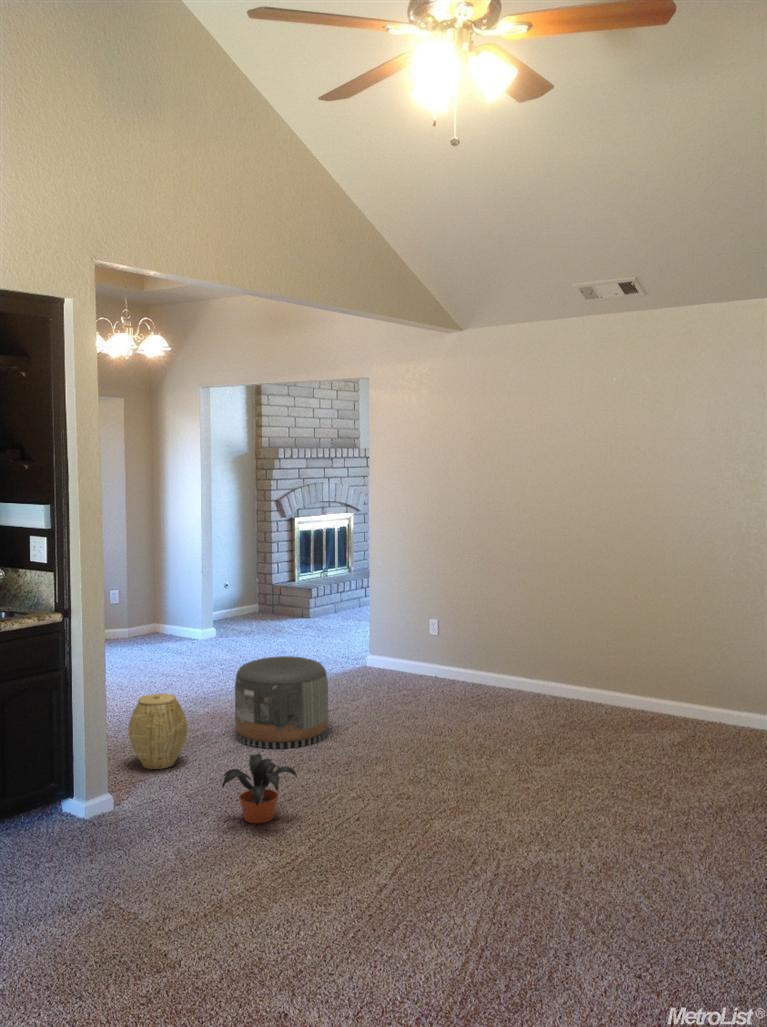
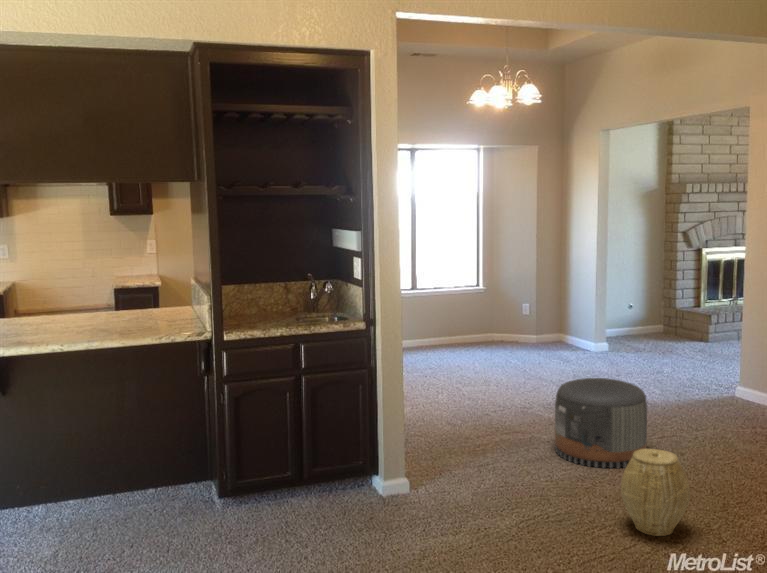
woven basket: present [129,694,187,769] -> present [621,449,690,536]
potted plant: present [222,753,297,823] -> none [478,469,555,537]

